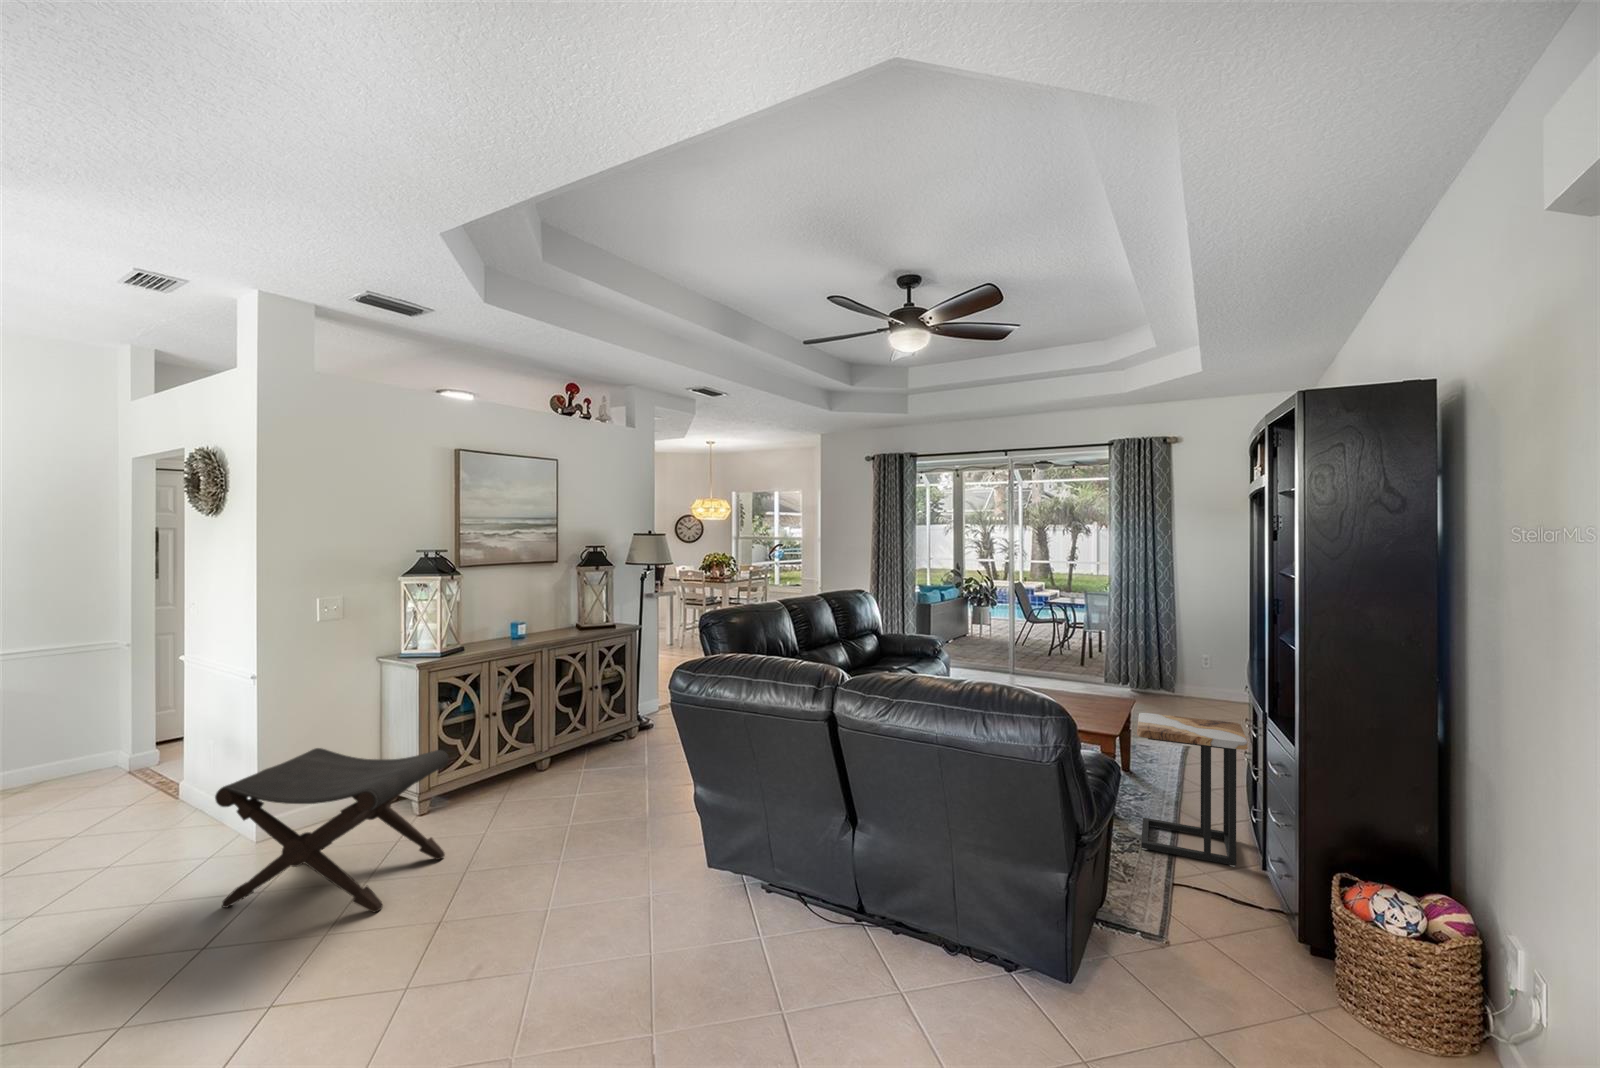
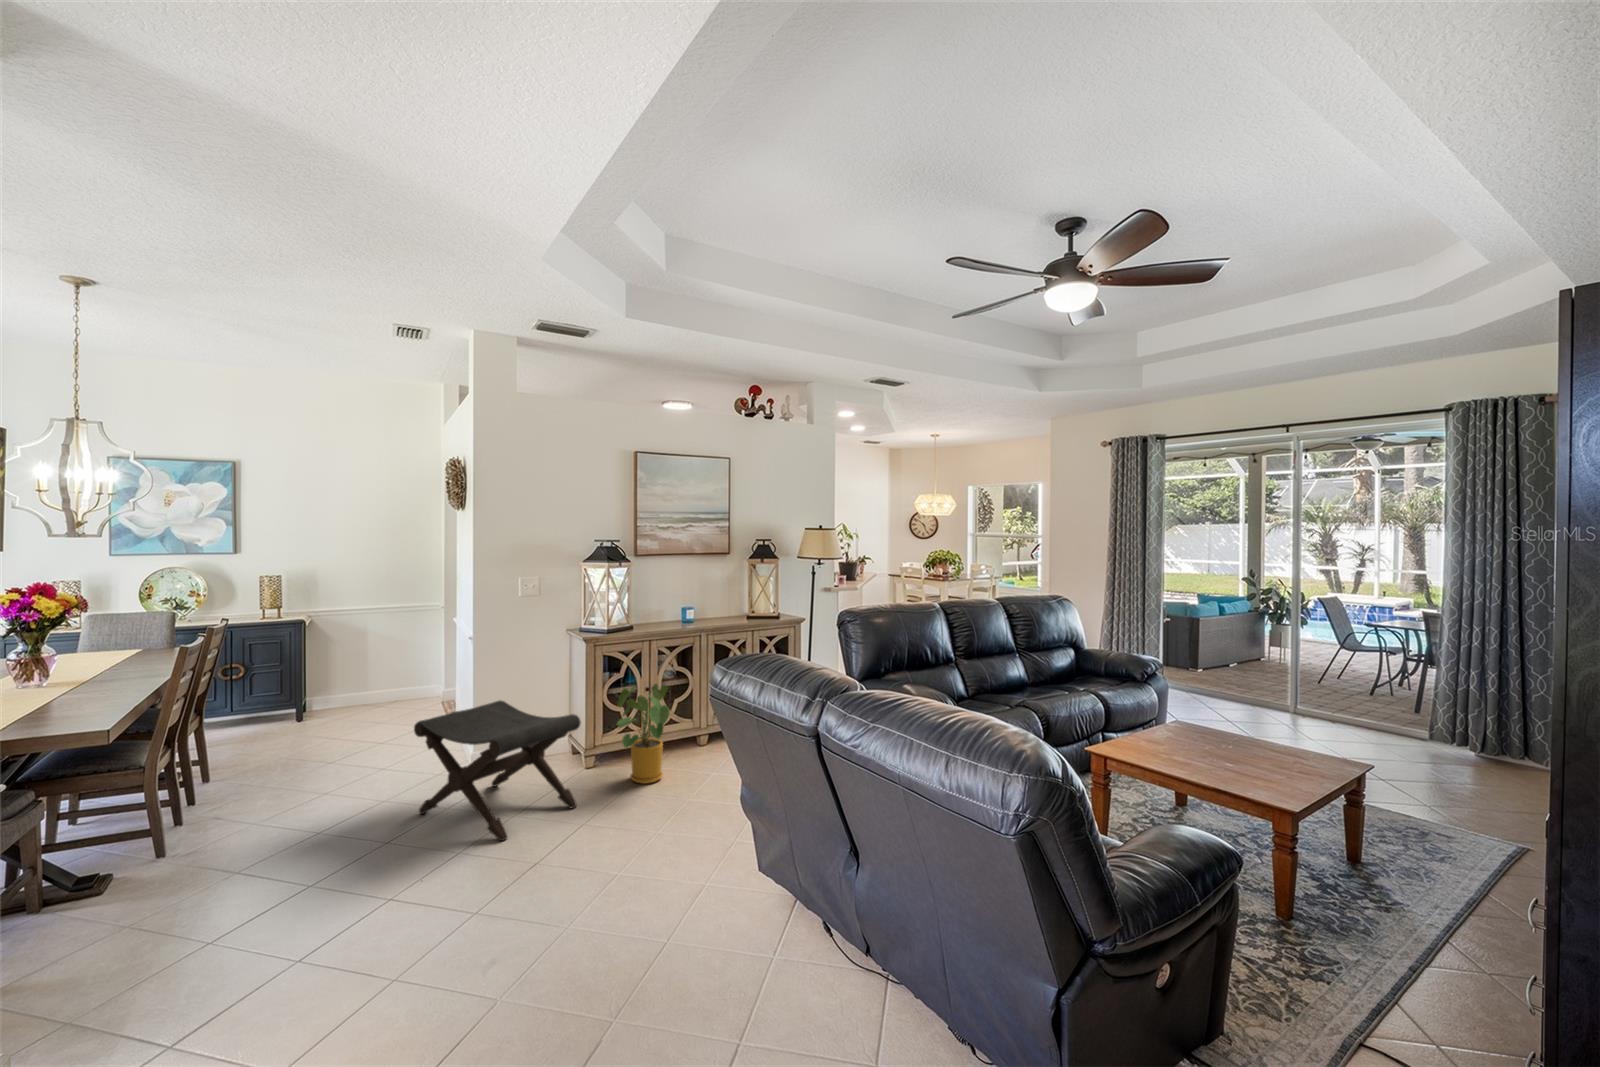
house plant: none [462,707,544,819] -> present [618,684,671,784]
side table: present [1137,713,1248,867] -> none [1315,786,1513,1037]

